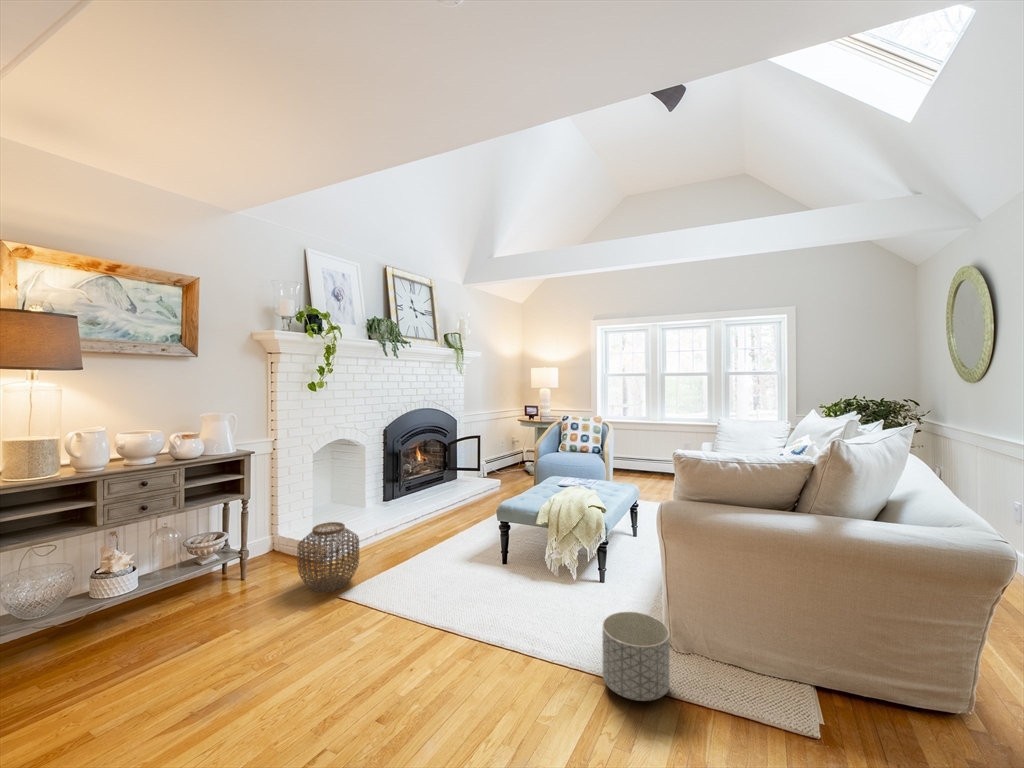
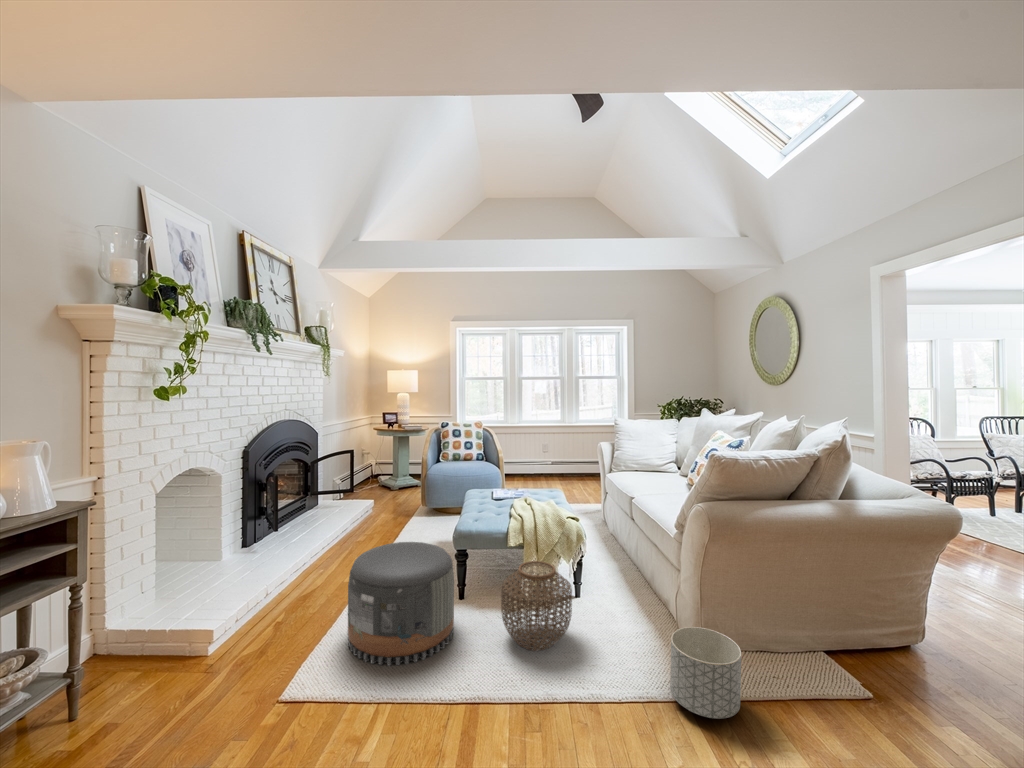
pouf: none [397,507,482,598] -> present [348,542,454,666]
woven basket: present [297,522,359,592] -> present [501,561,572,651]

